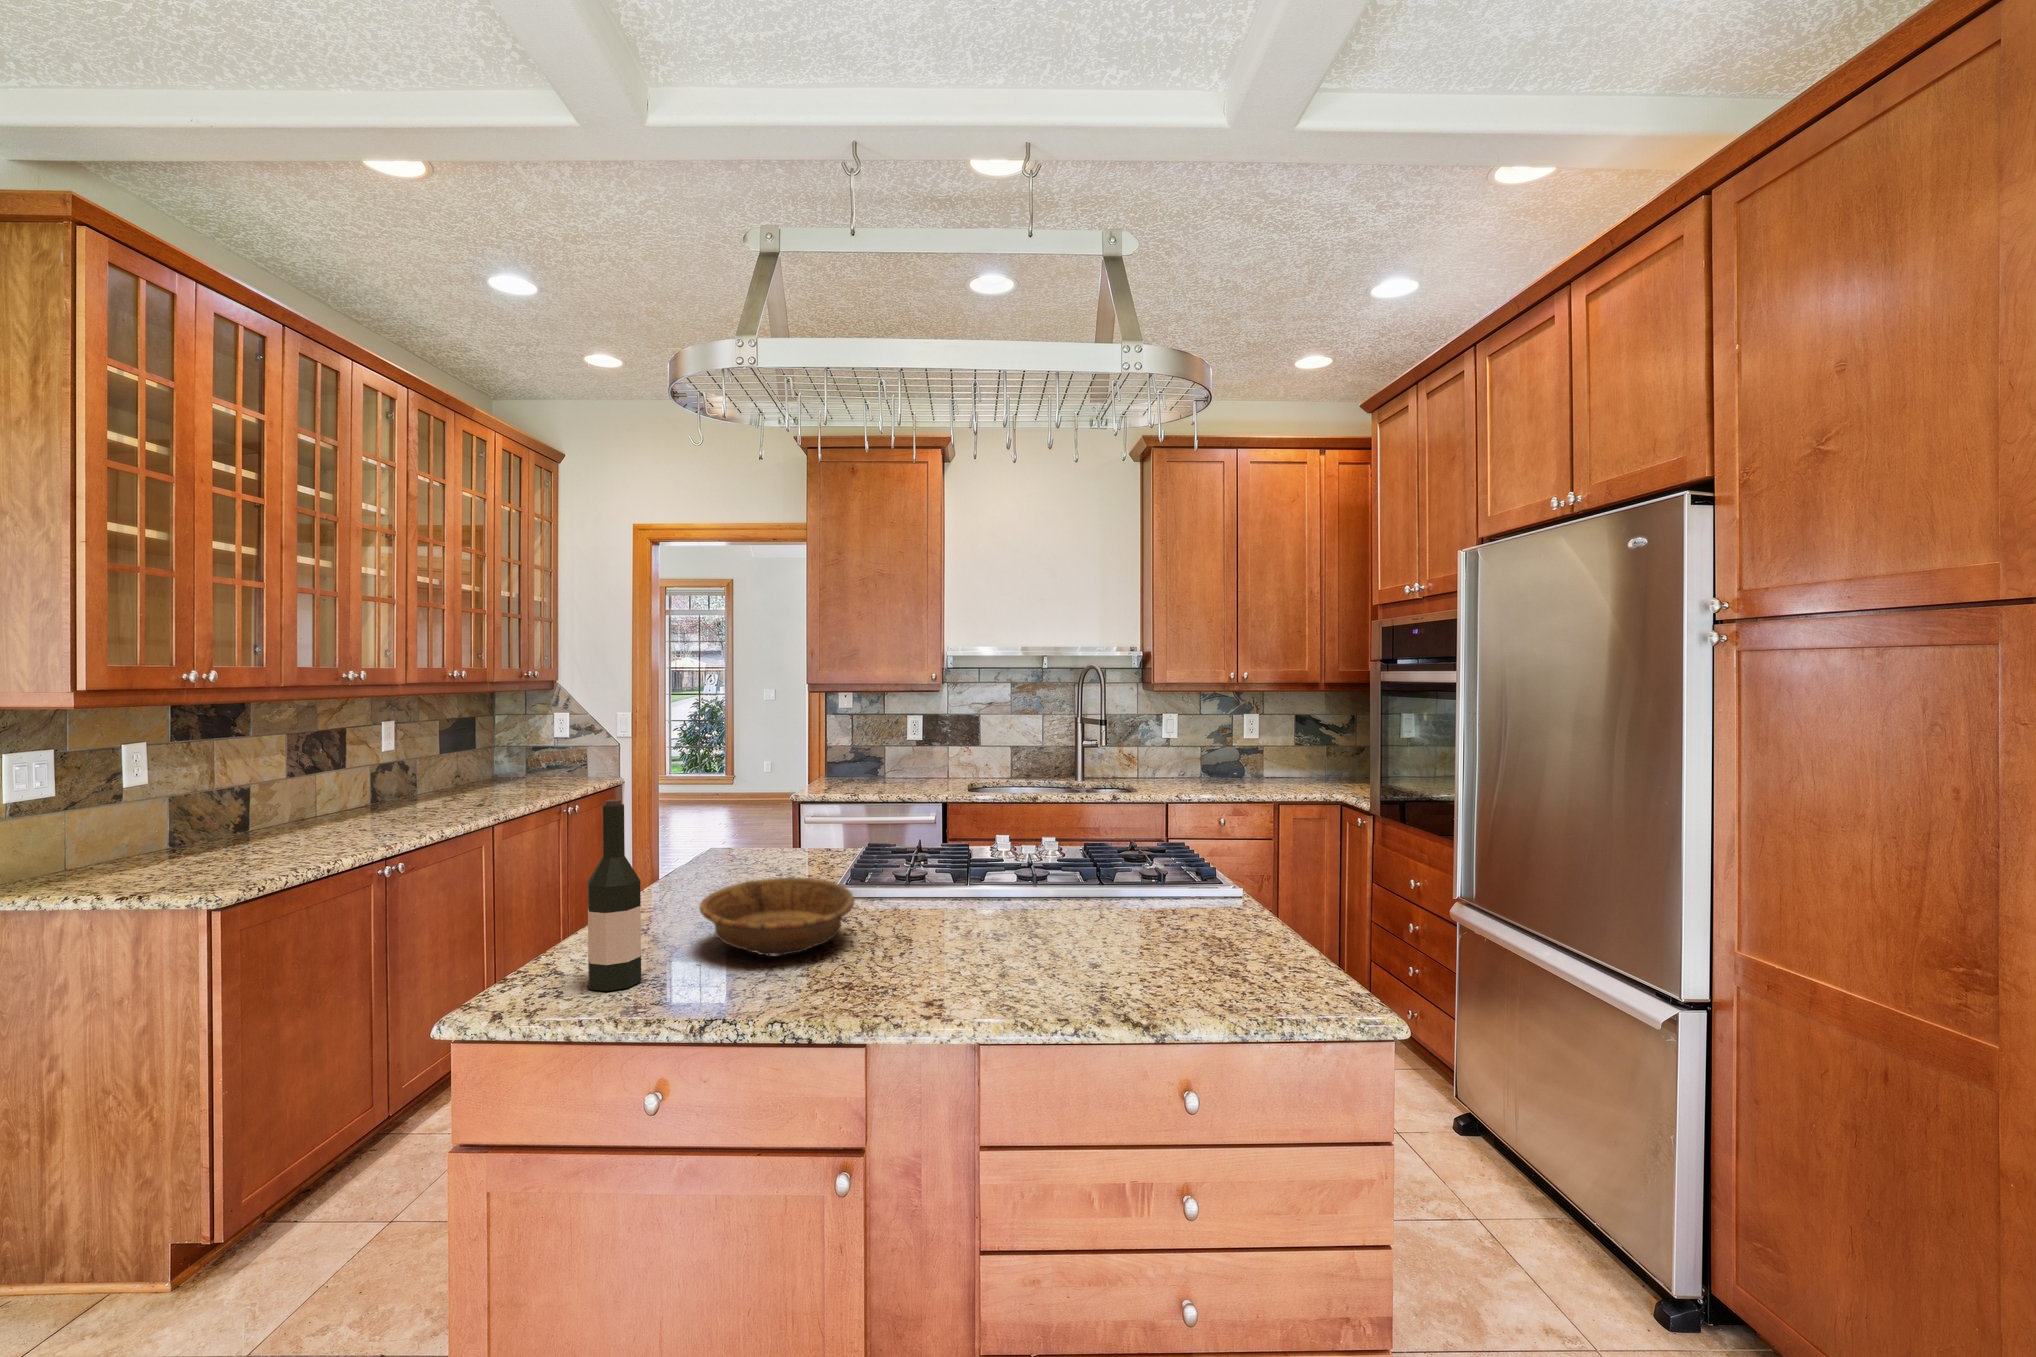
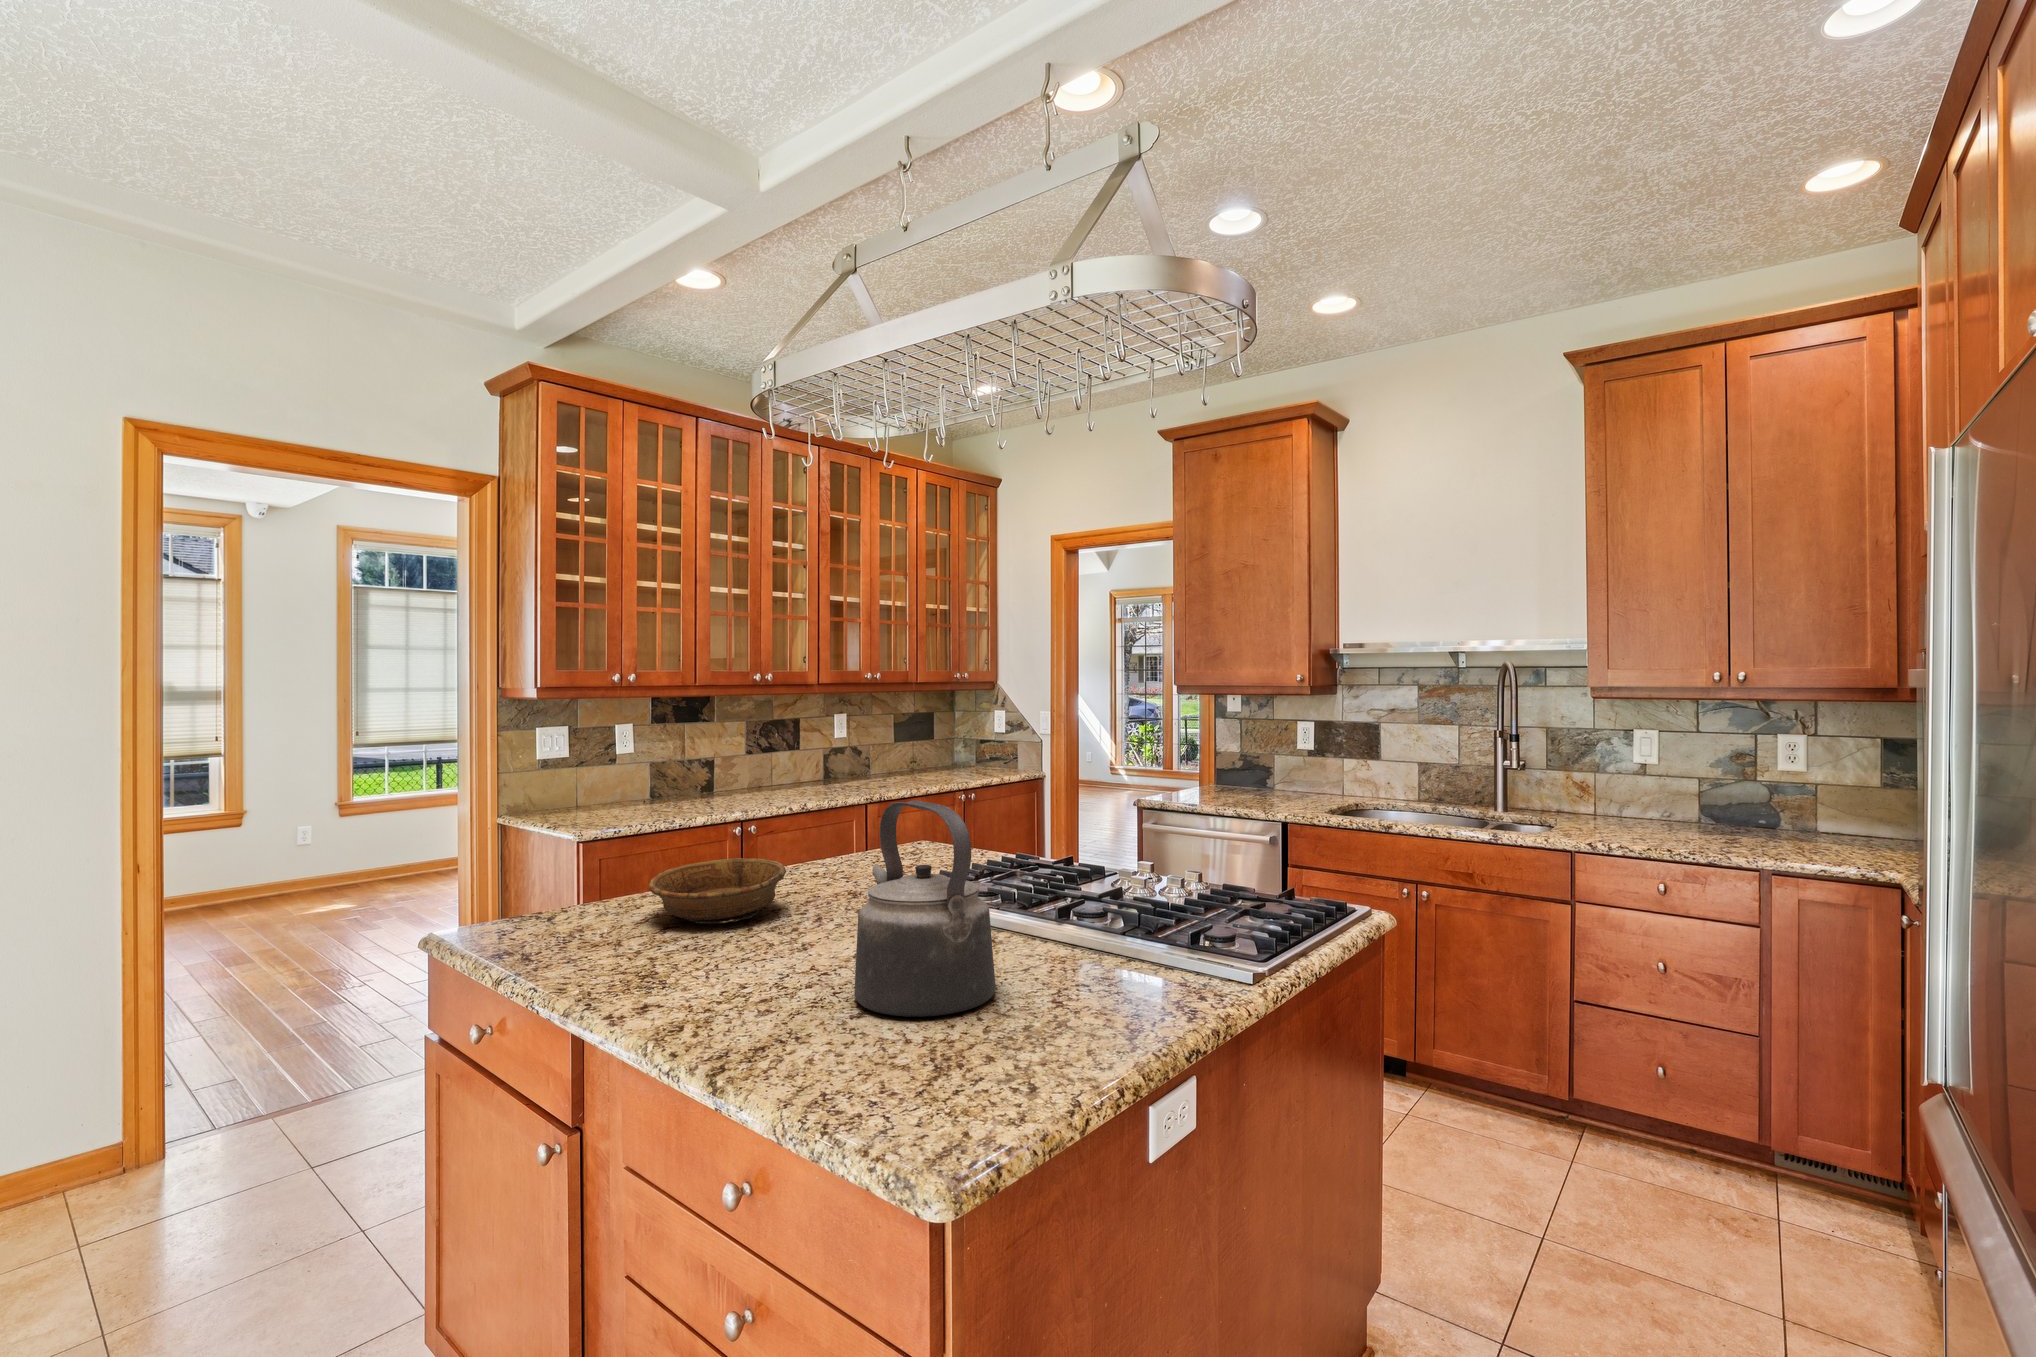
kettle: none [1084,789,1248,979] -> present [854,801,996,1017]
wine bottle: present [588,799,641,991] -> none [555,774,598,923]

